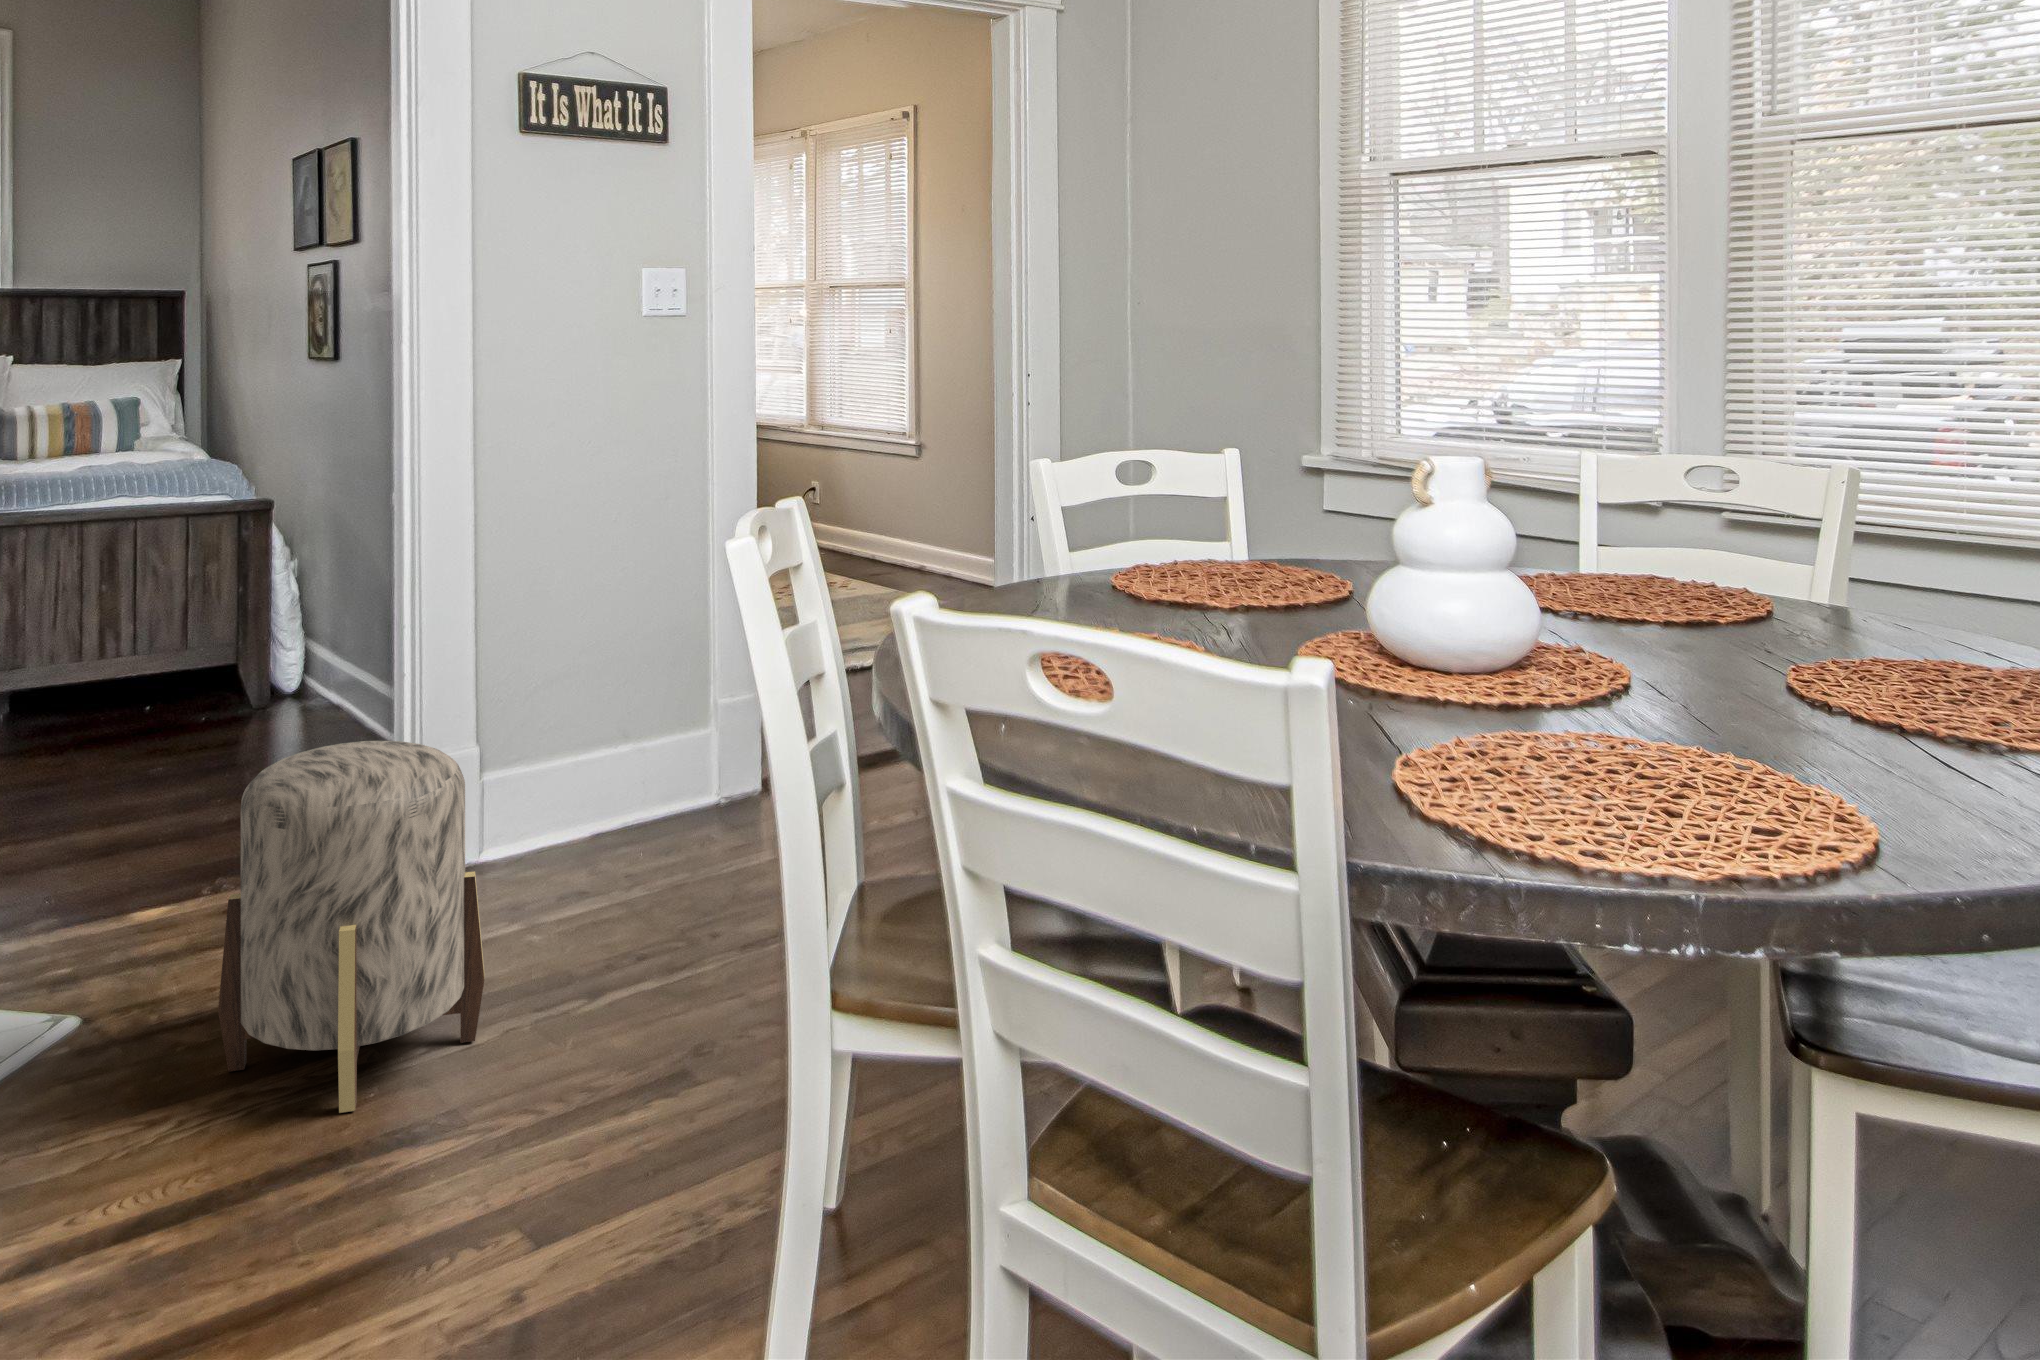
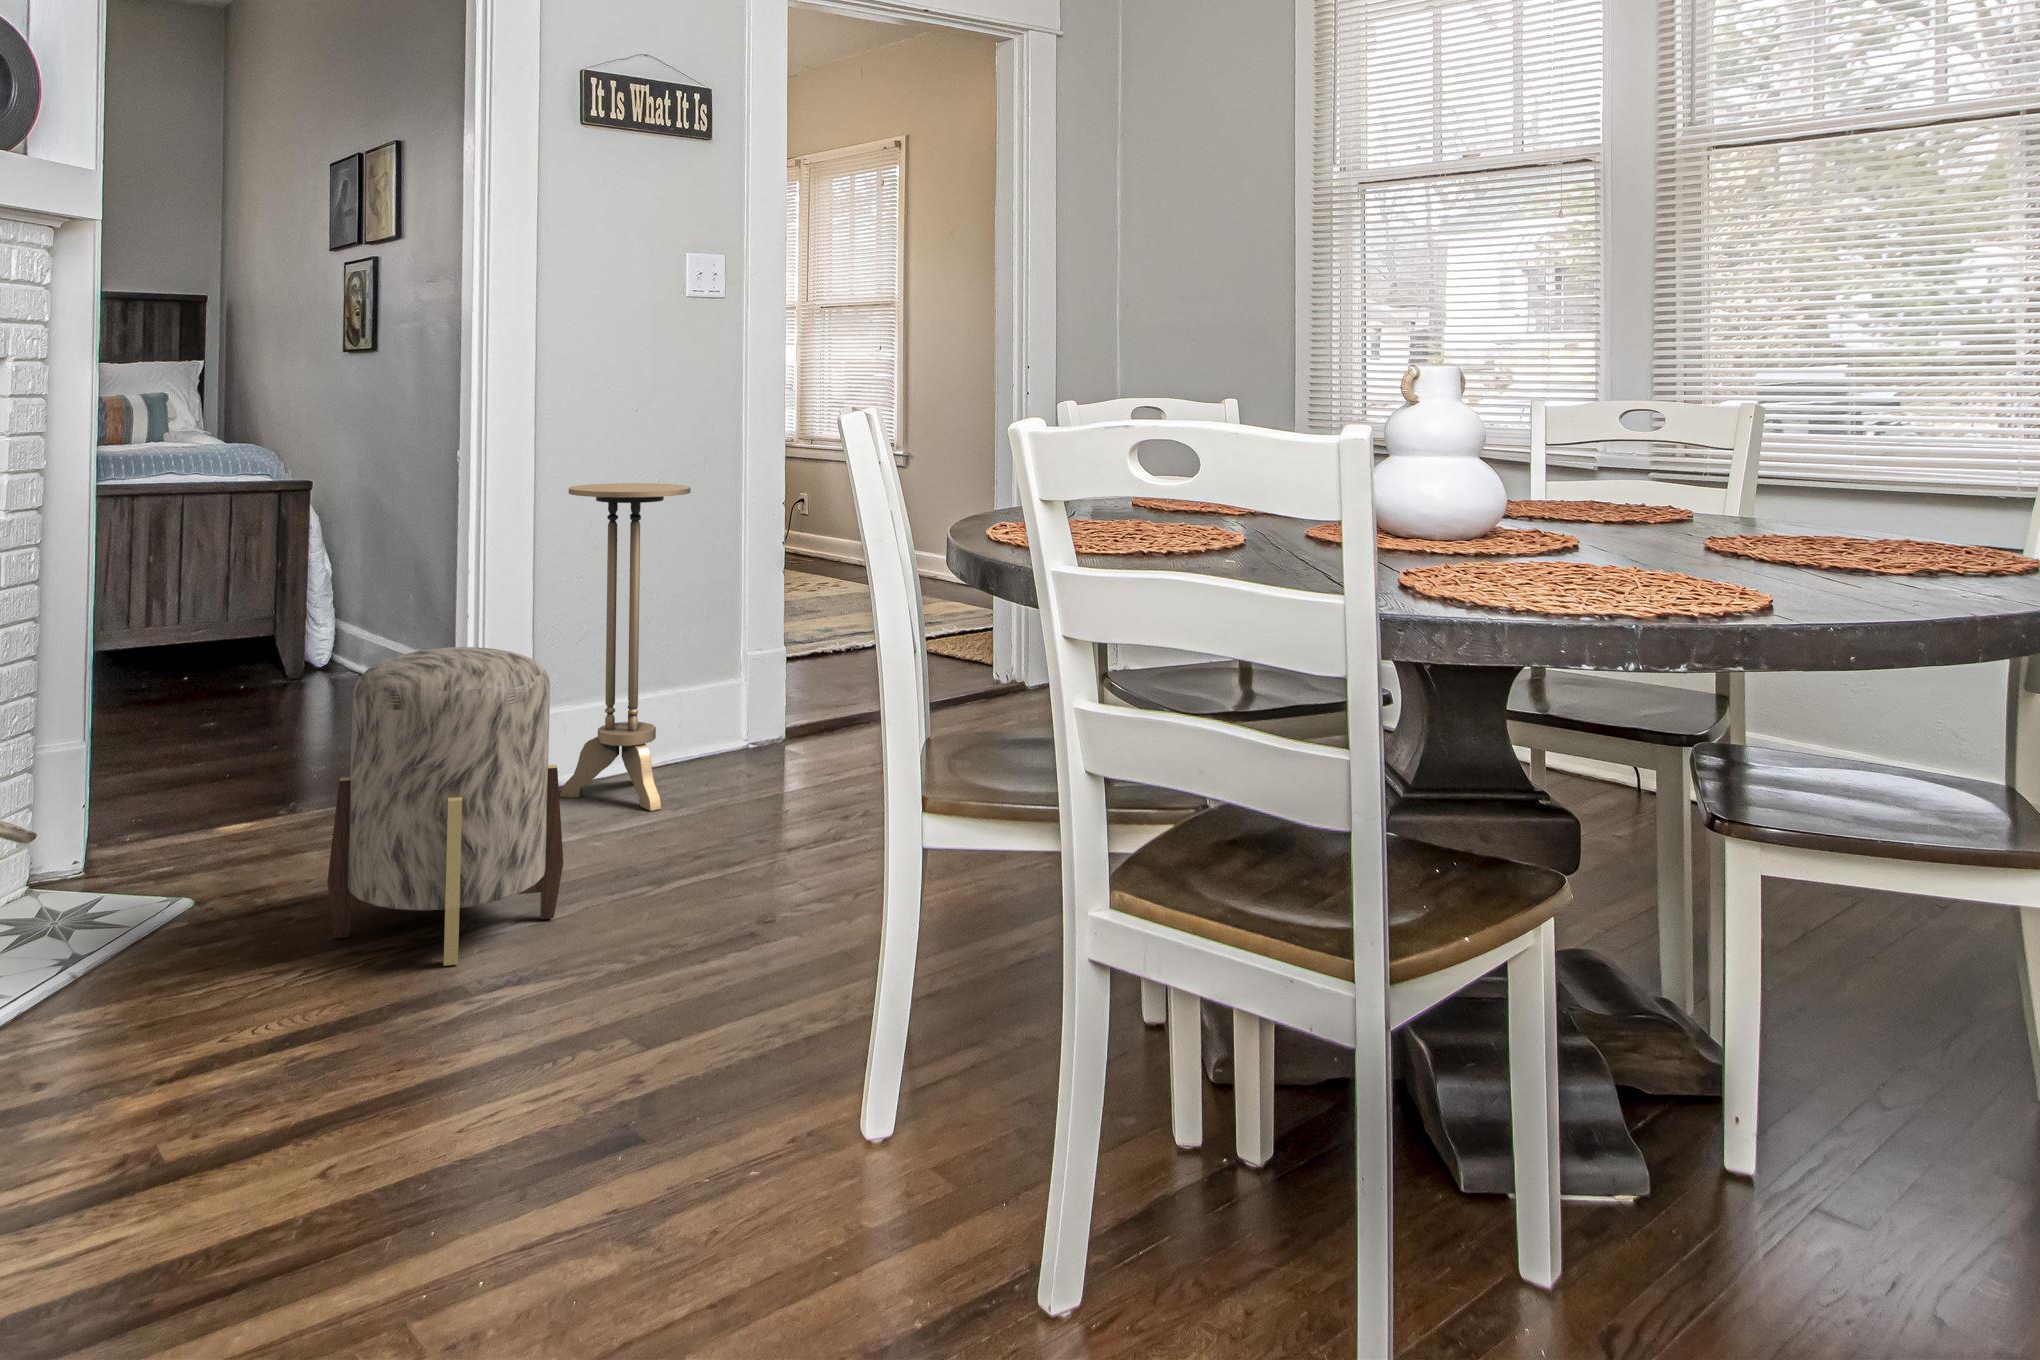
side table: none [516,522,650,883] -> present [560,483,691,811]

